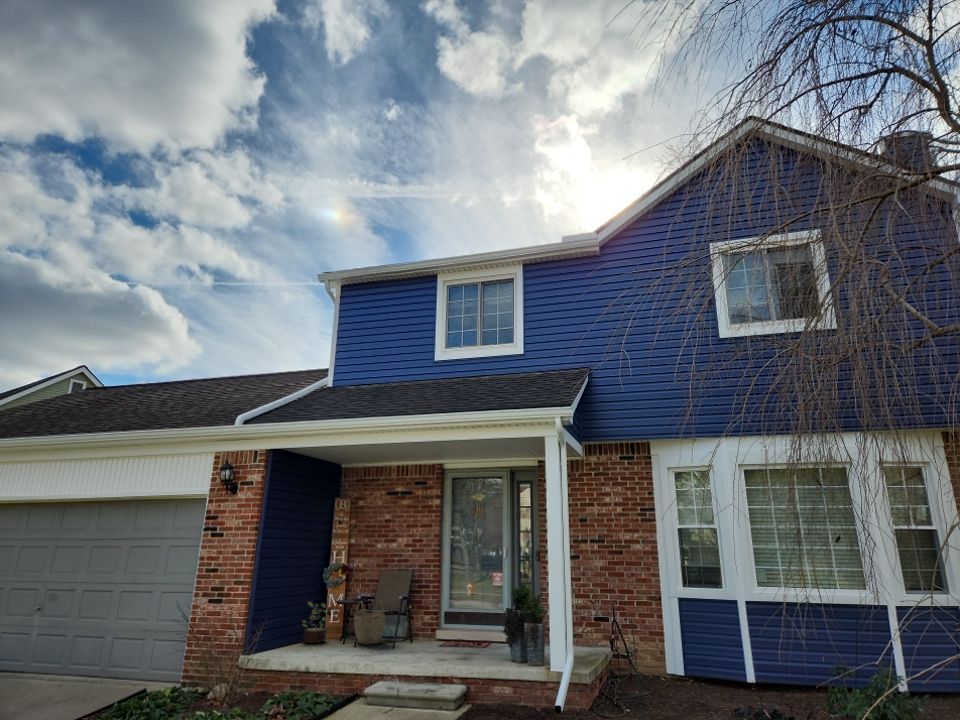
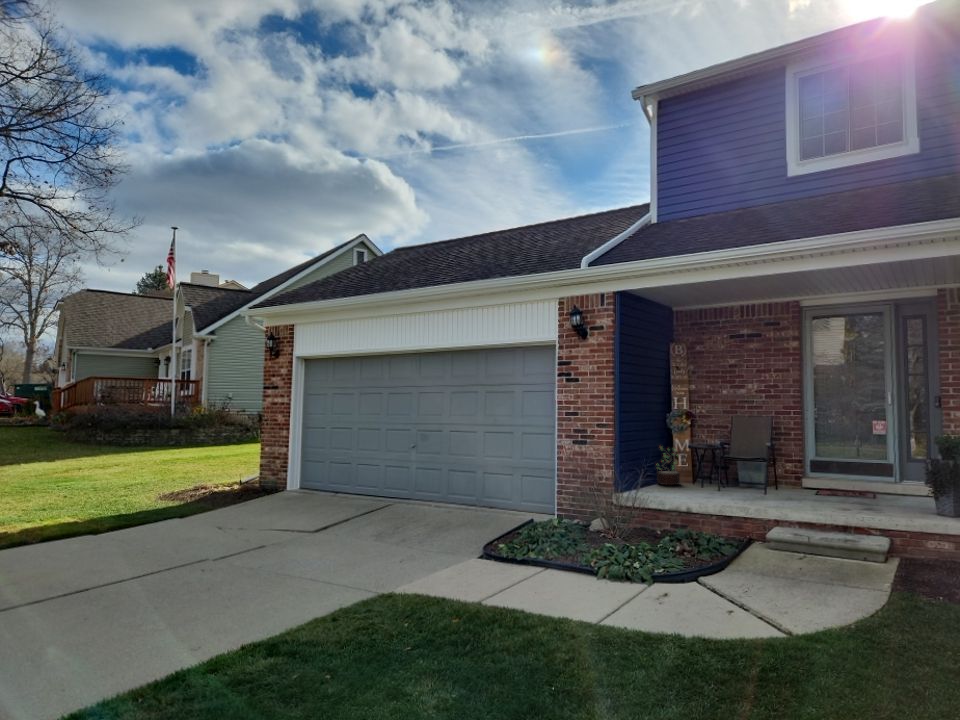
woven basket: present [354,602,385,644] -> none [711,447,748,489]

